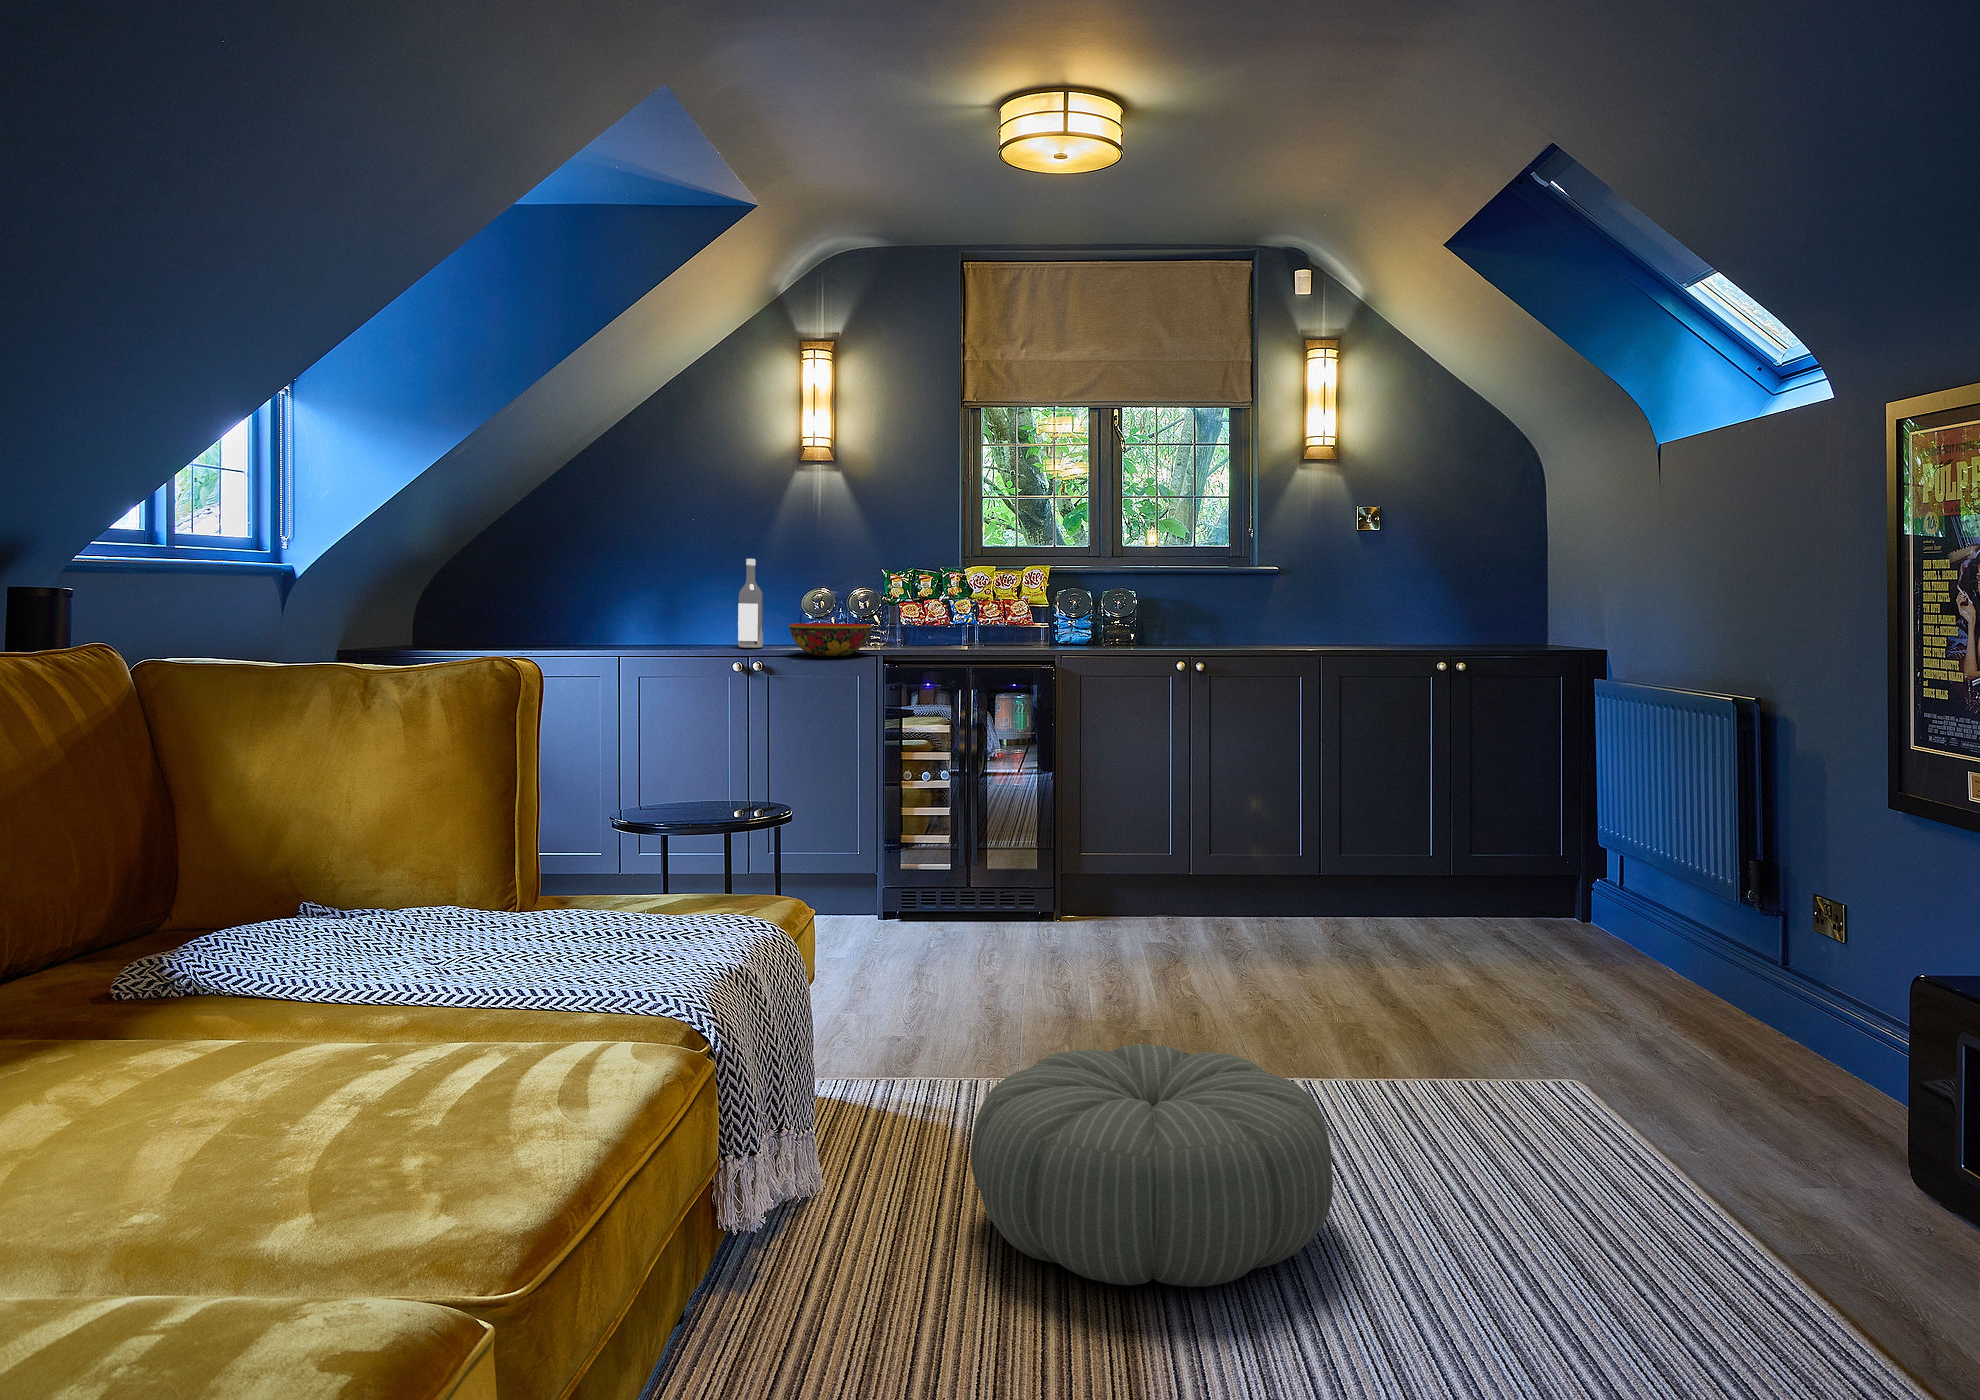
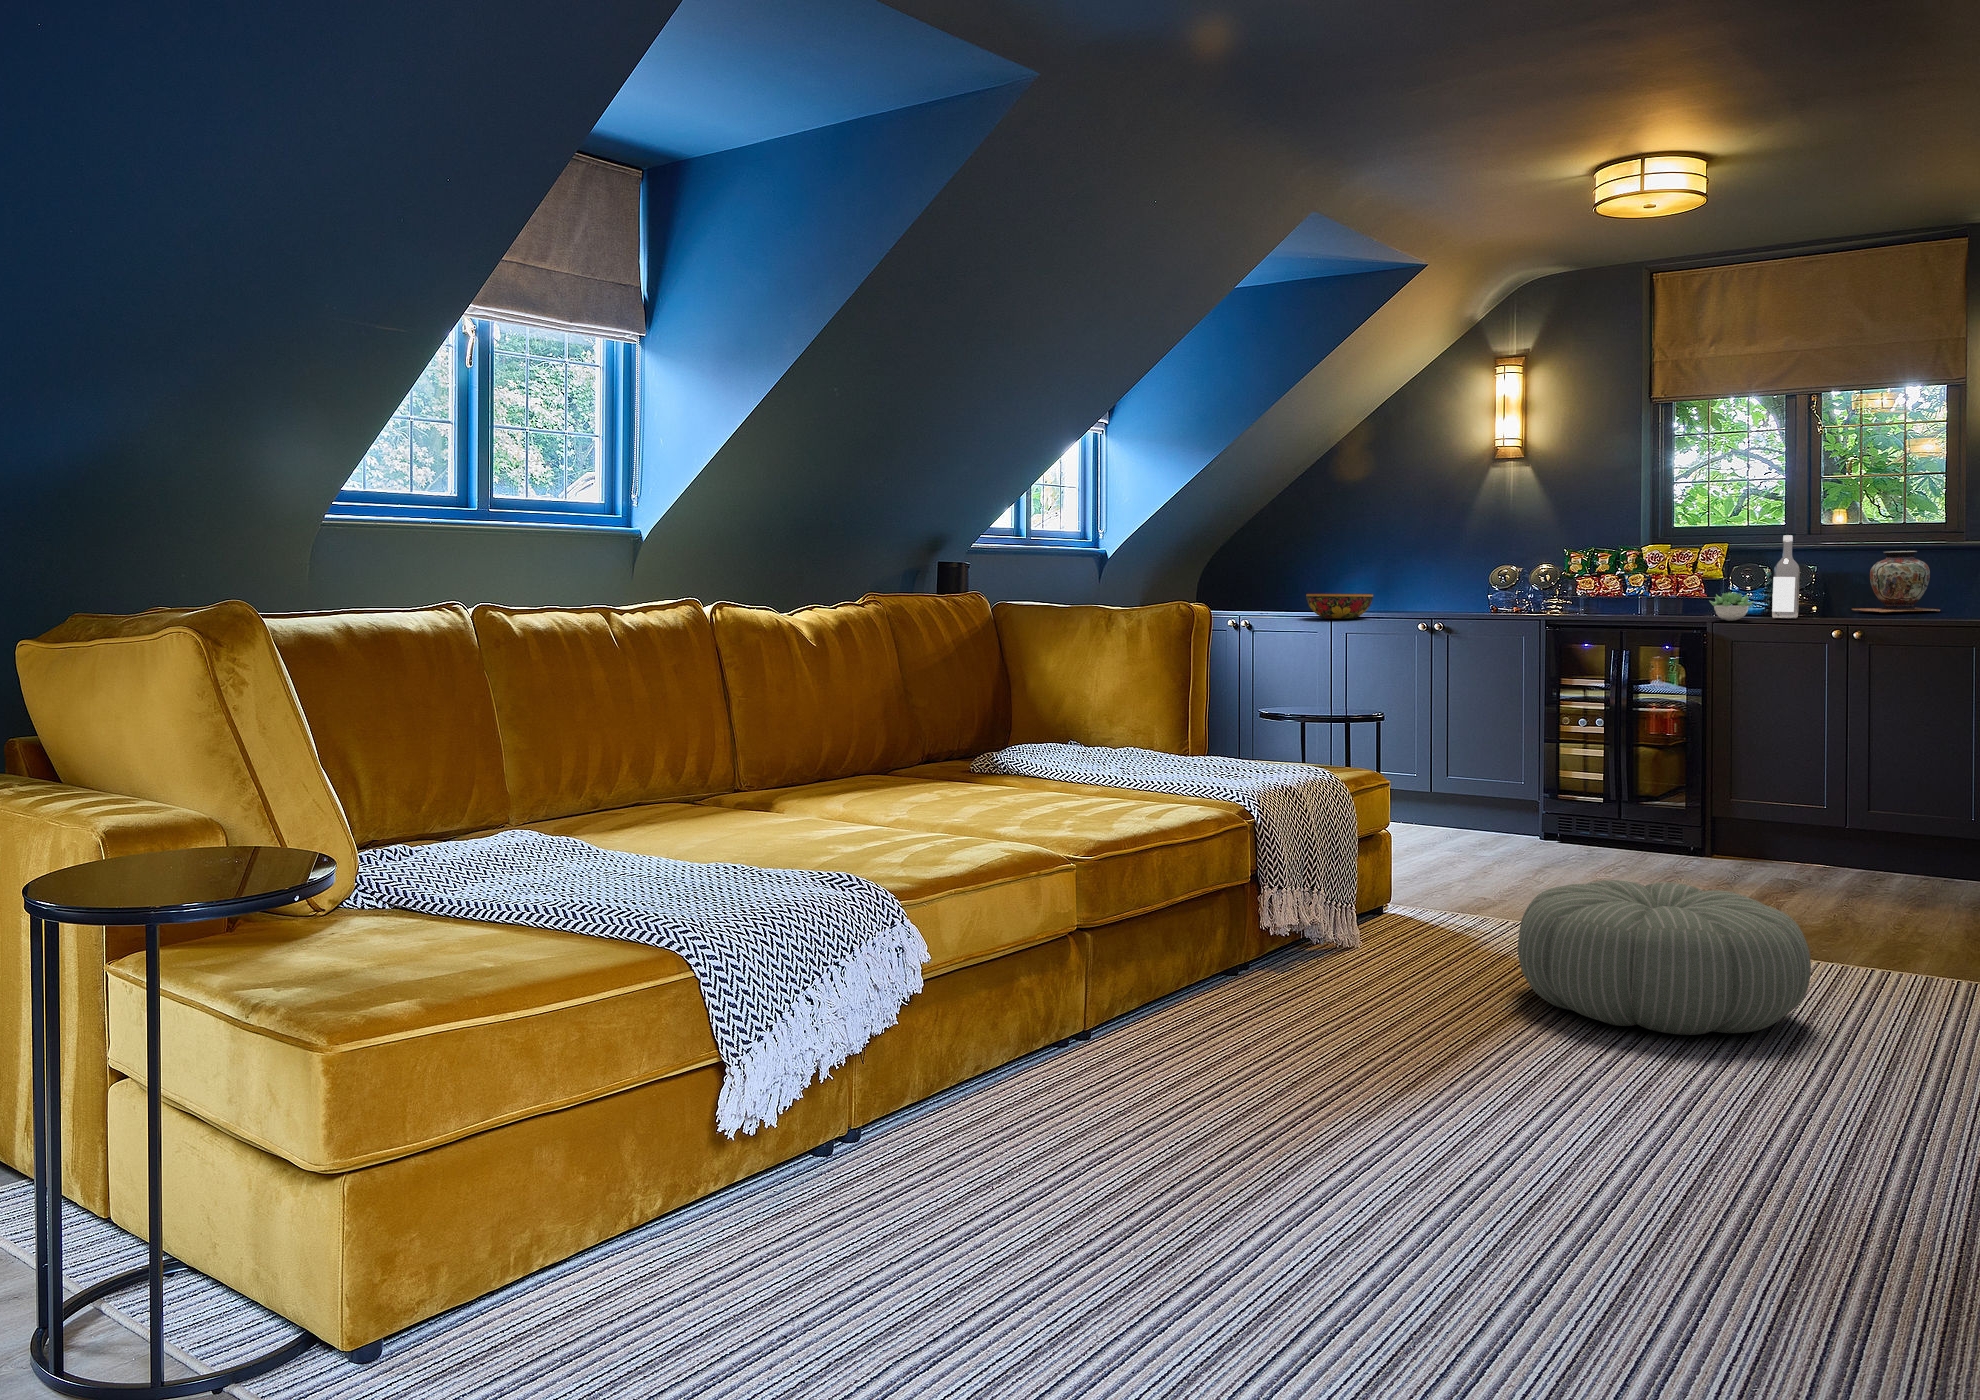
wine bottle: present [738,559,763,648] -> present [1772,535,1800,618]
decorative vase: none [1177,579,1257,645] -> present [1852,551,1940,612]
bowl: present [789,623,872,656] -> present [1306,594,1373,619]
succulent plant: none [1053,626,1098,657] -> present [1710,592,1754,621]

